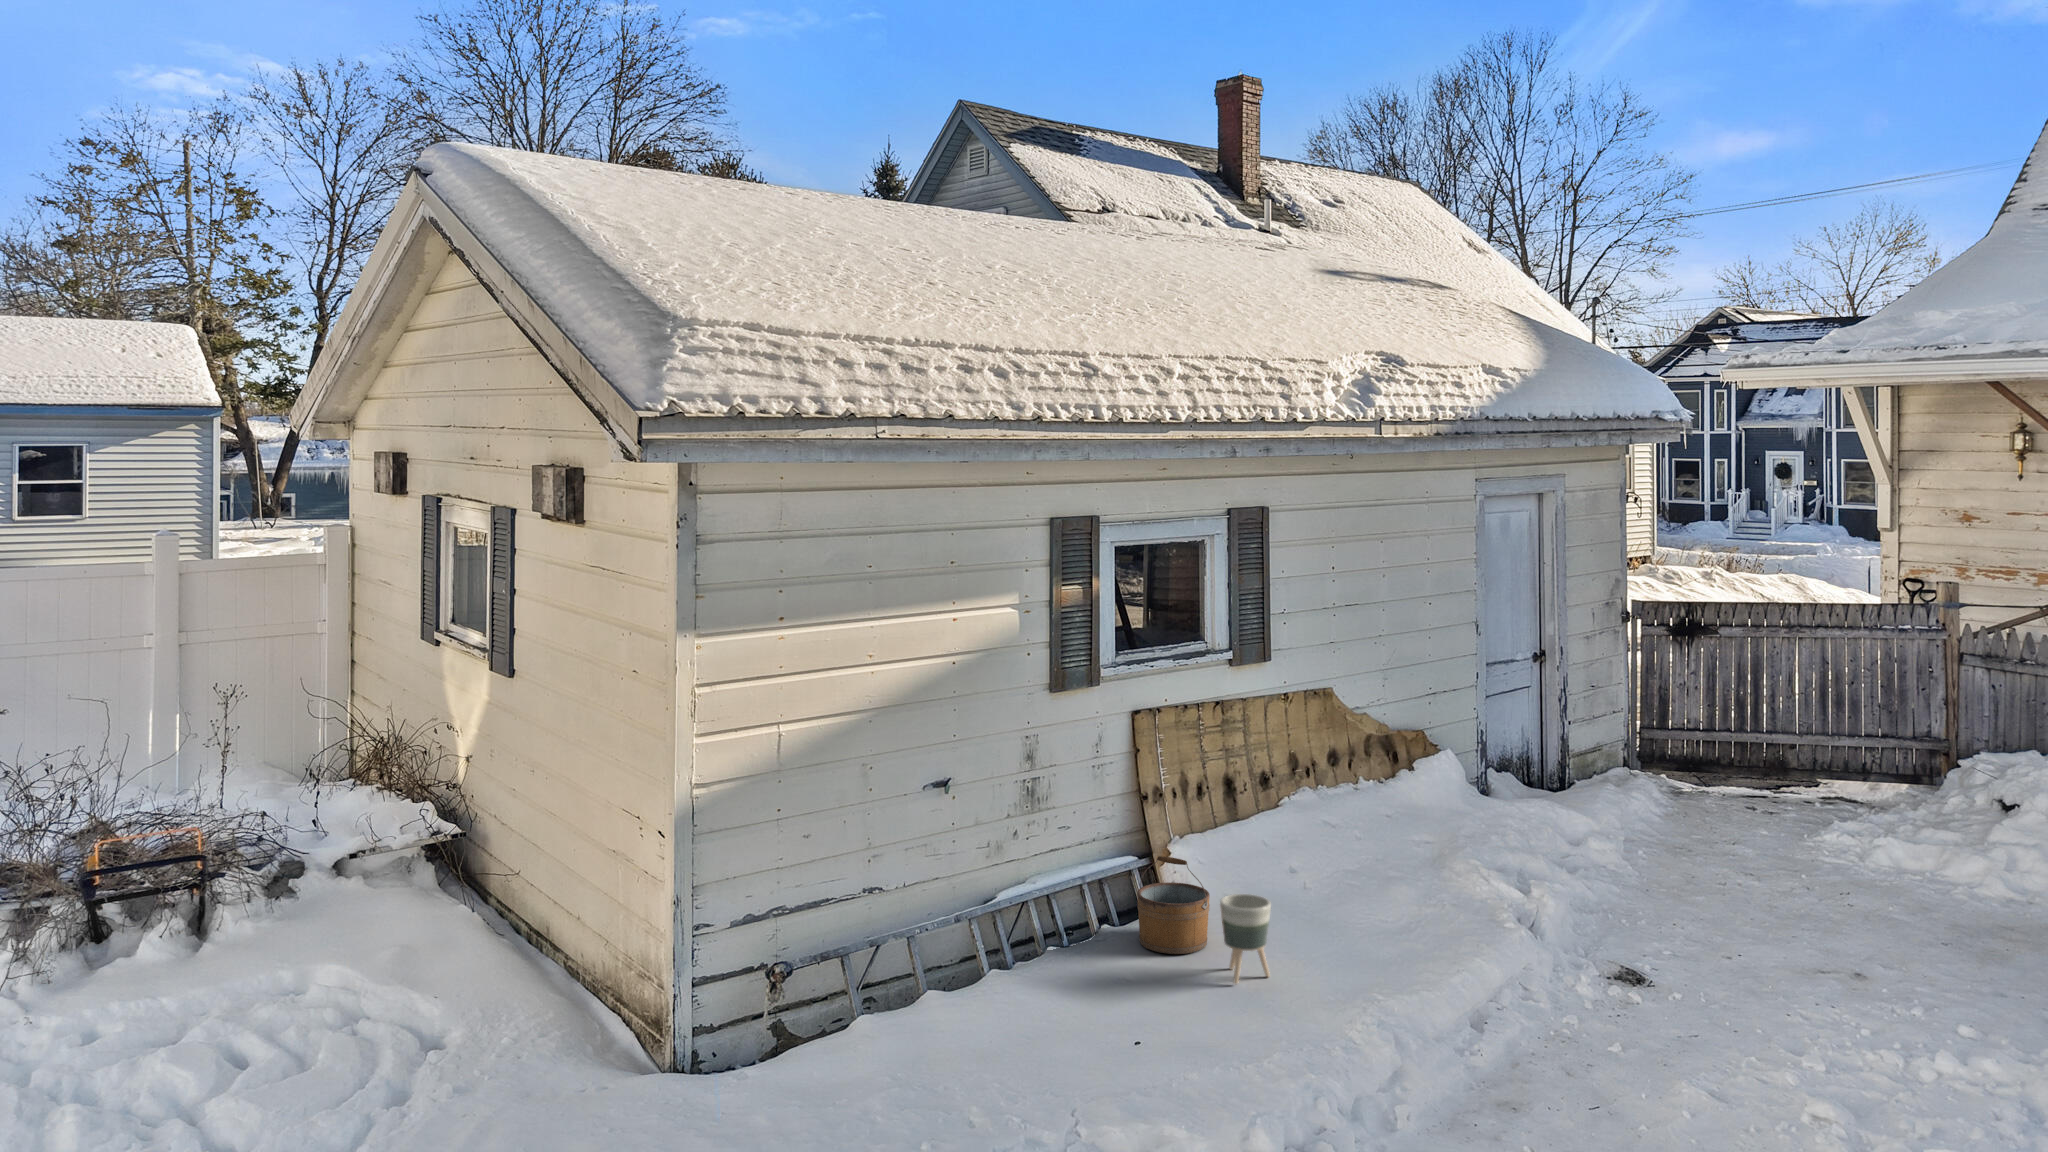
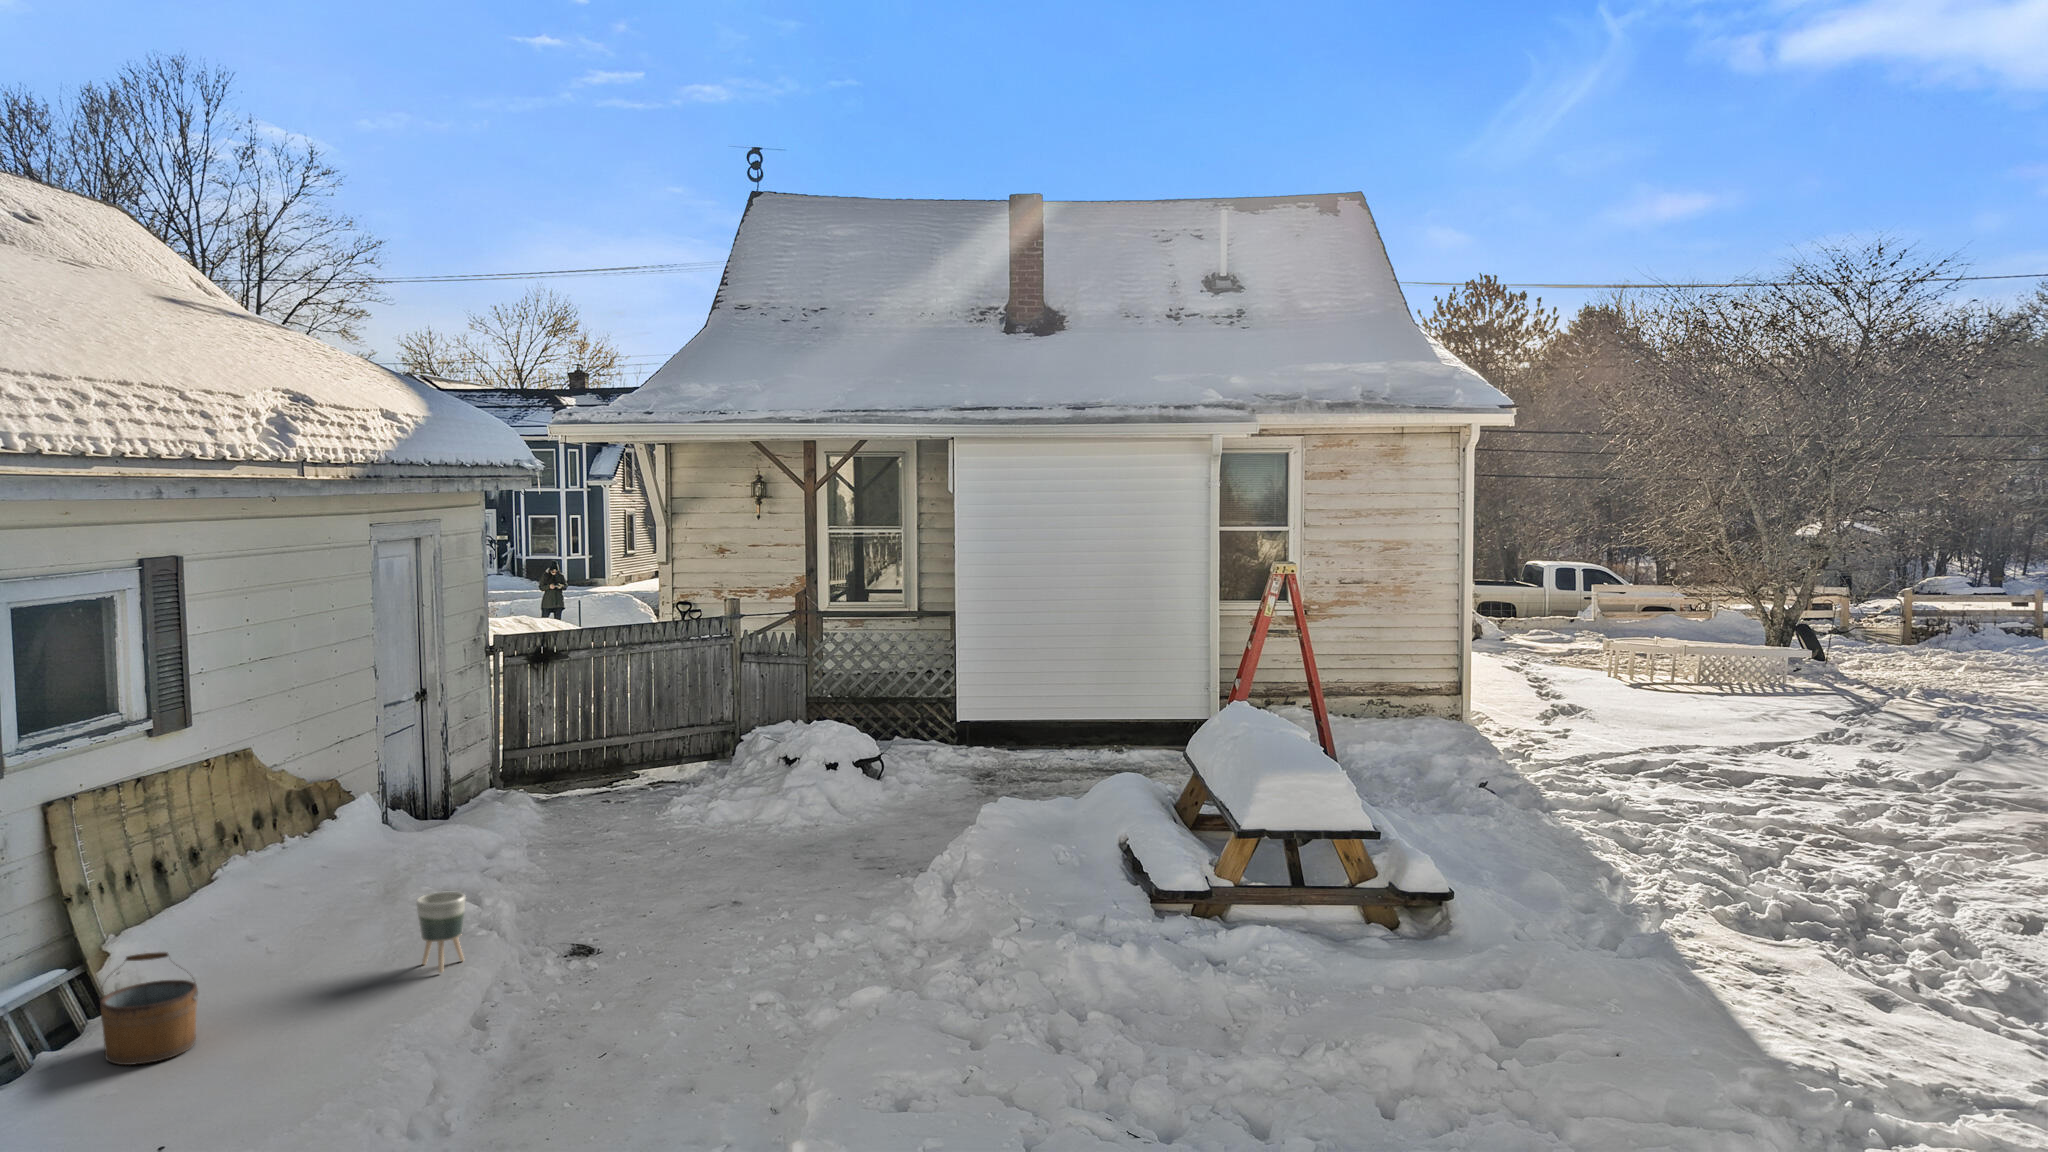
planter: present [1220,894,1271,984] -> present [416,891,466,973]

